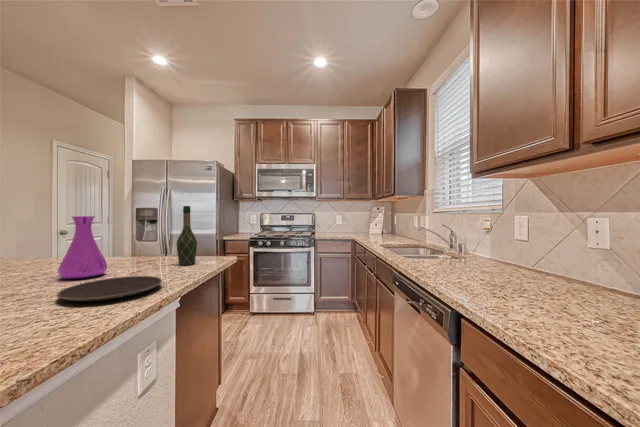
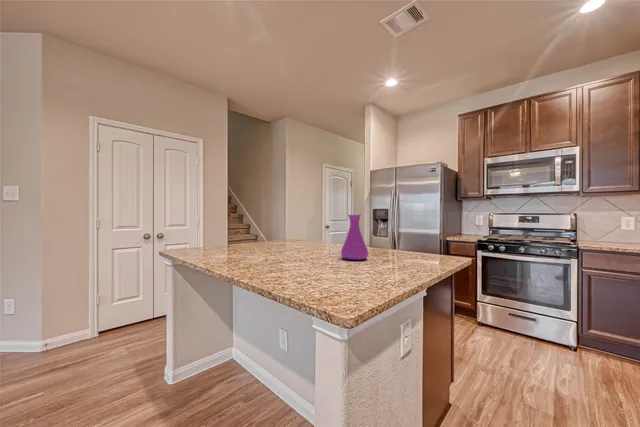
wine bottle: present [177,206,197,265] -> none [417,206,435,260]
plate: present [57,276,162,302] -> none [348,263,414,278]

